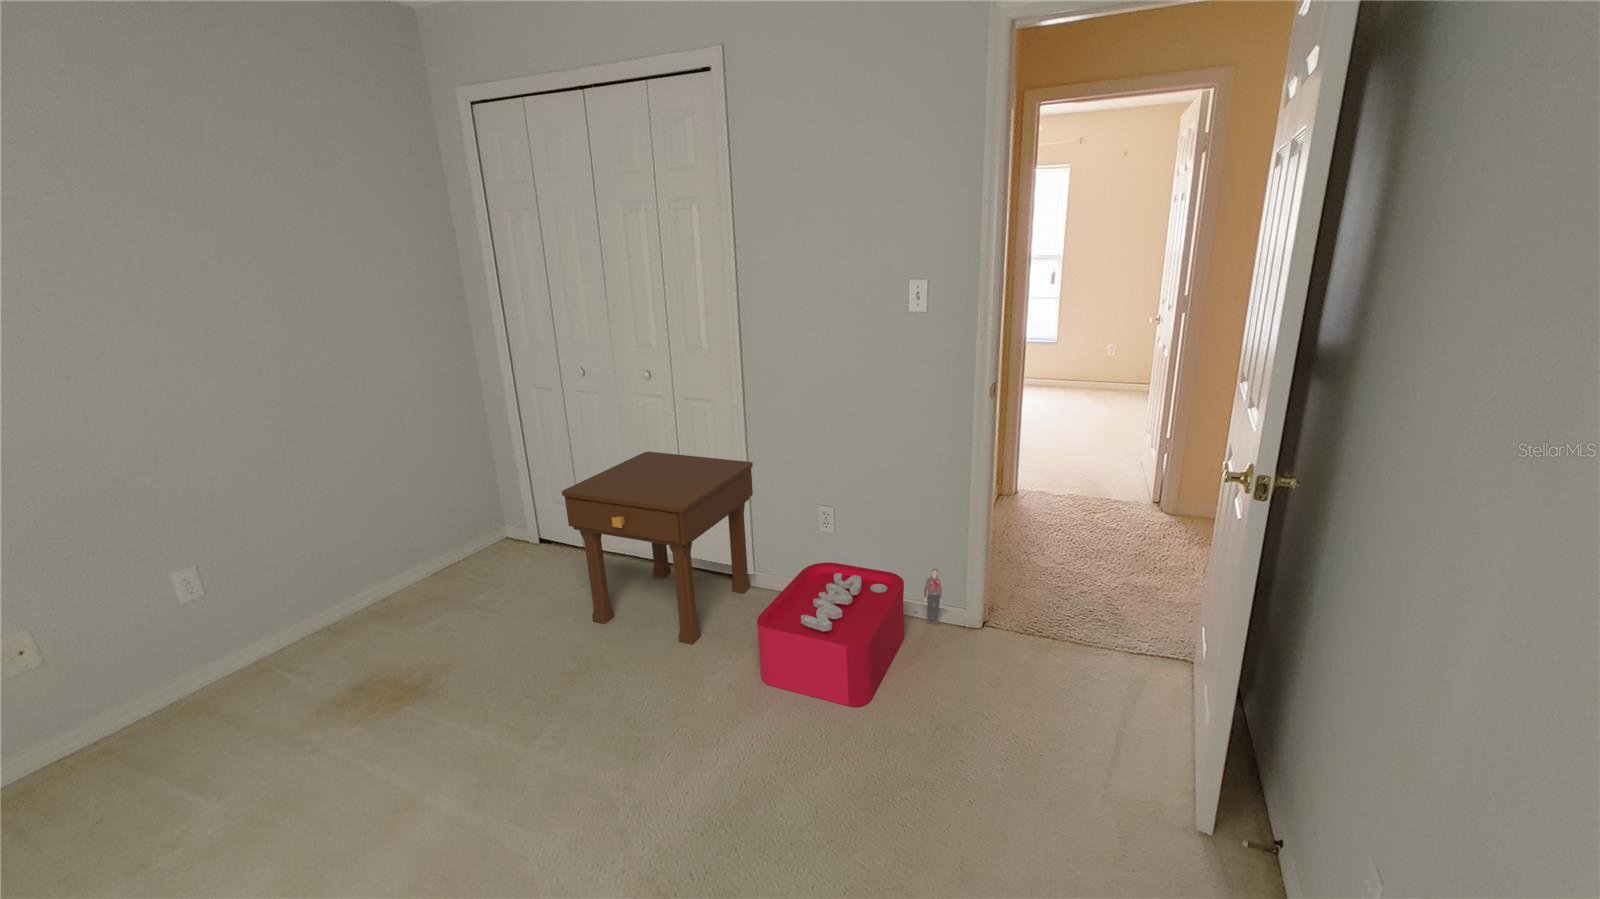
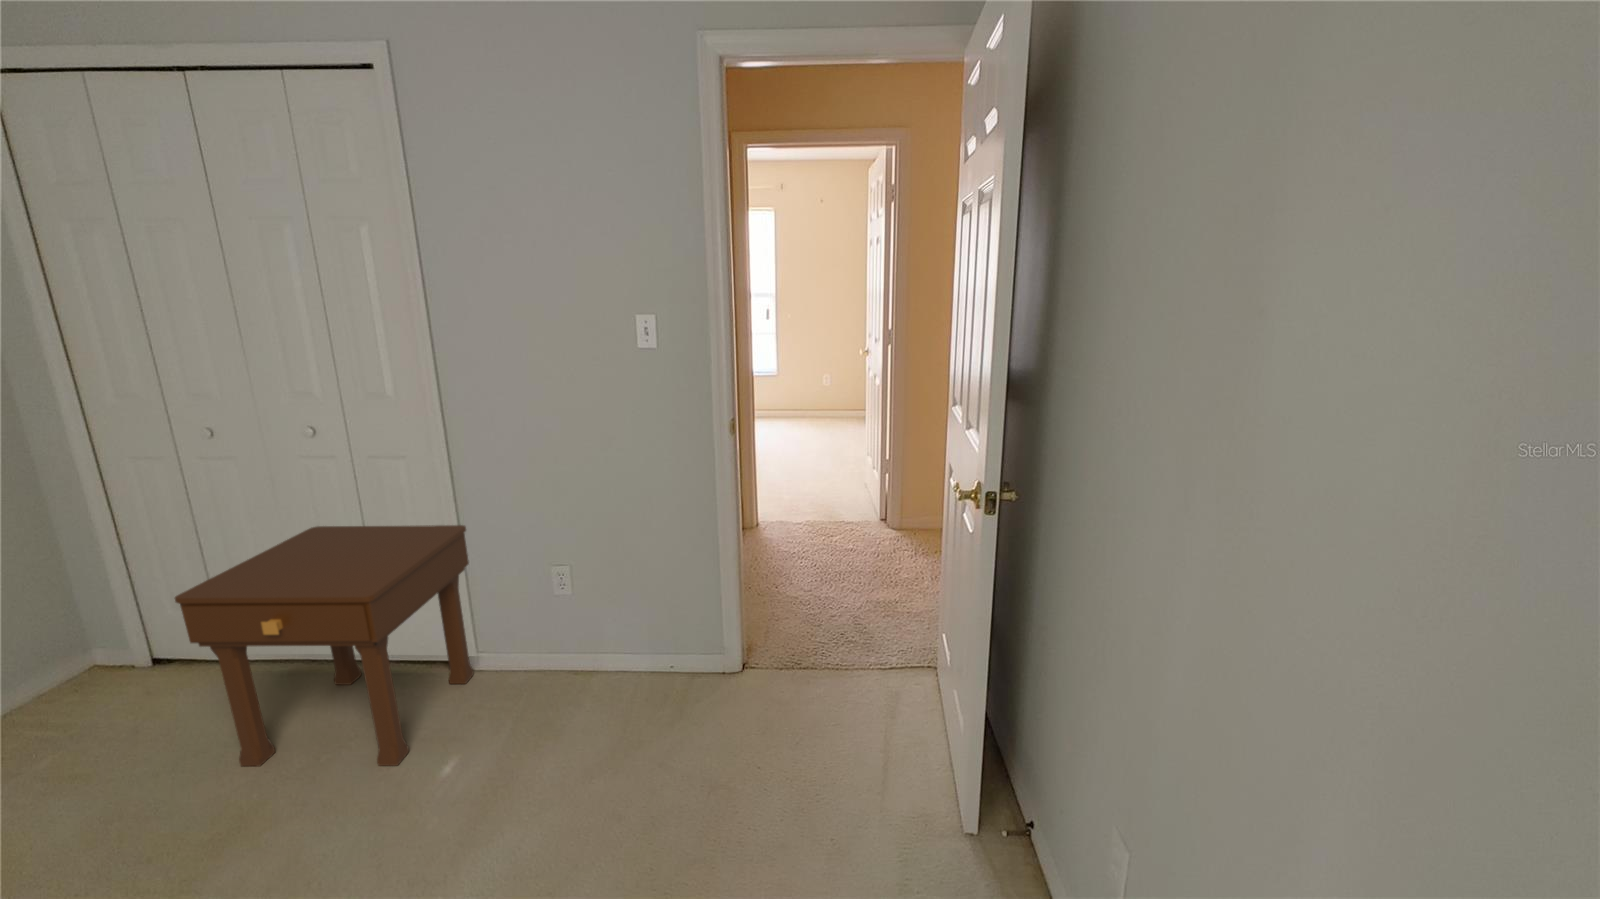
storage bin: present [757,563,942,707] -> none [486,617,701,796]

